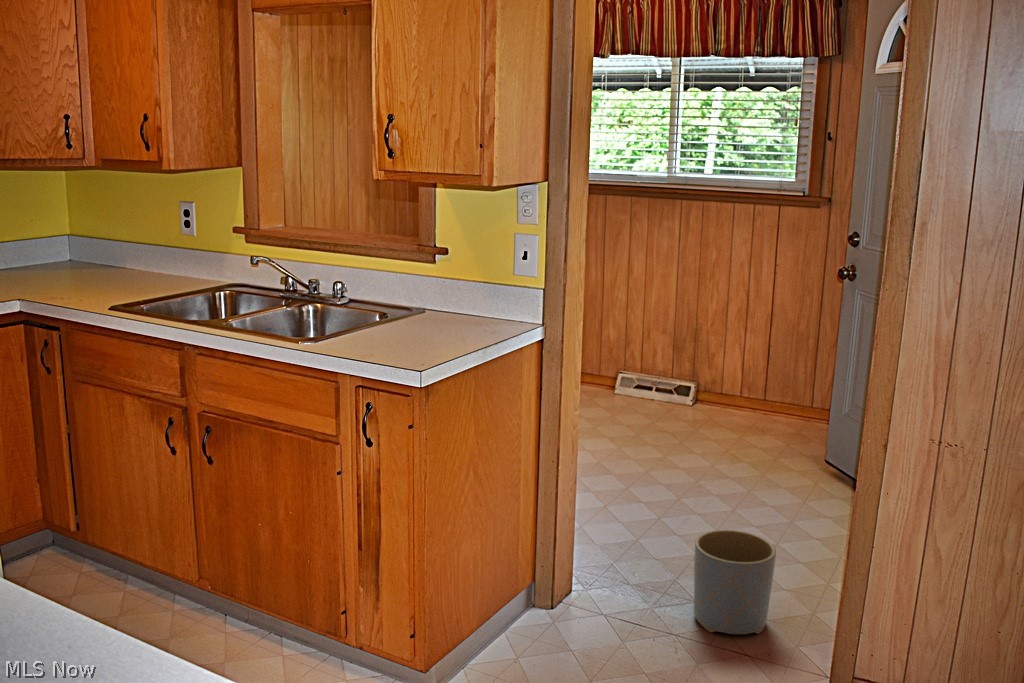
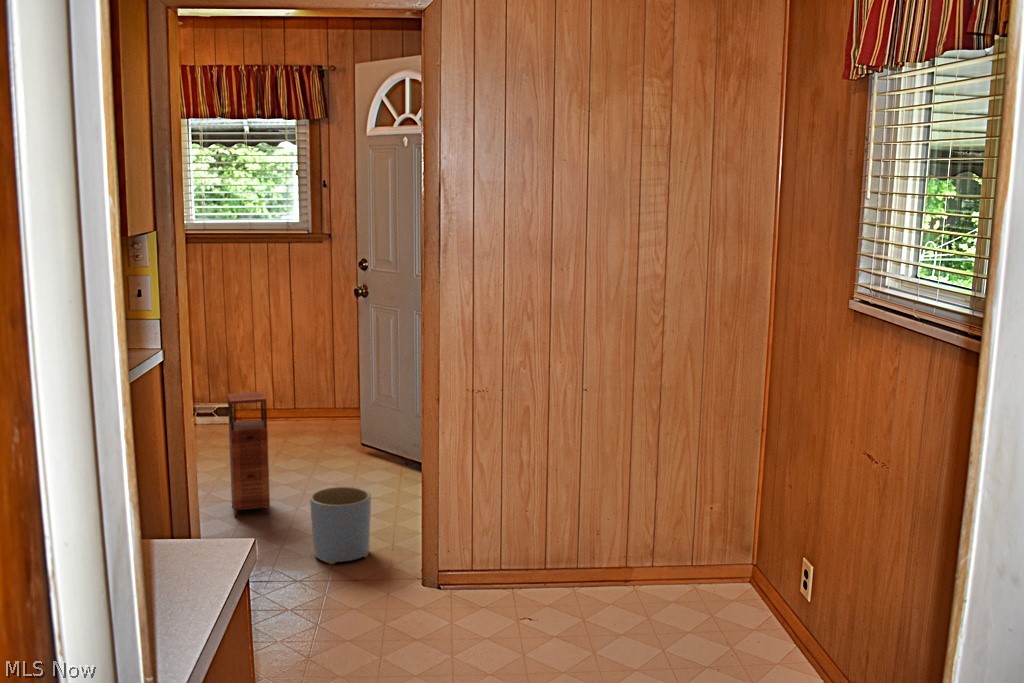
storage cabinet: none [631,383,684,535] -> present [228,392,270,517]

